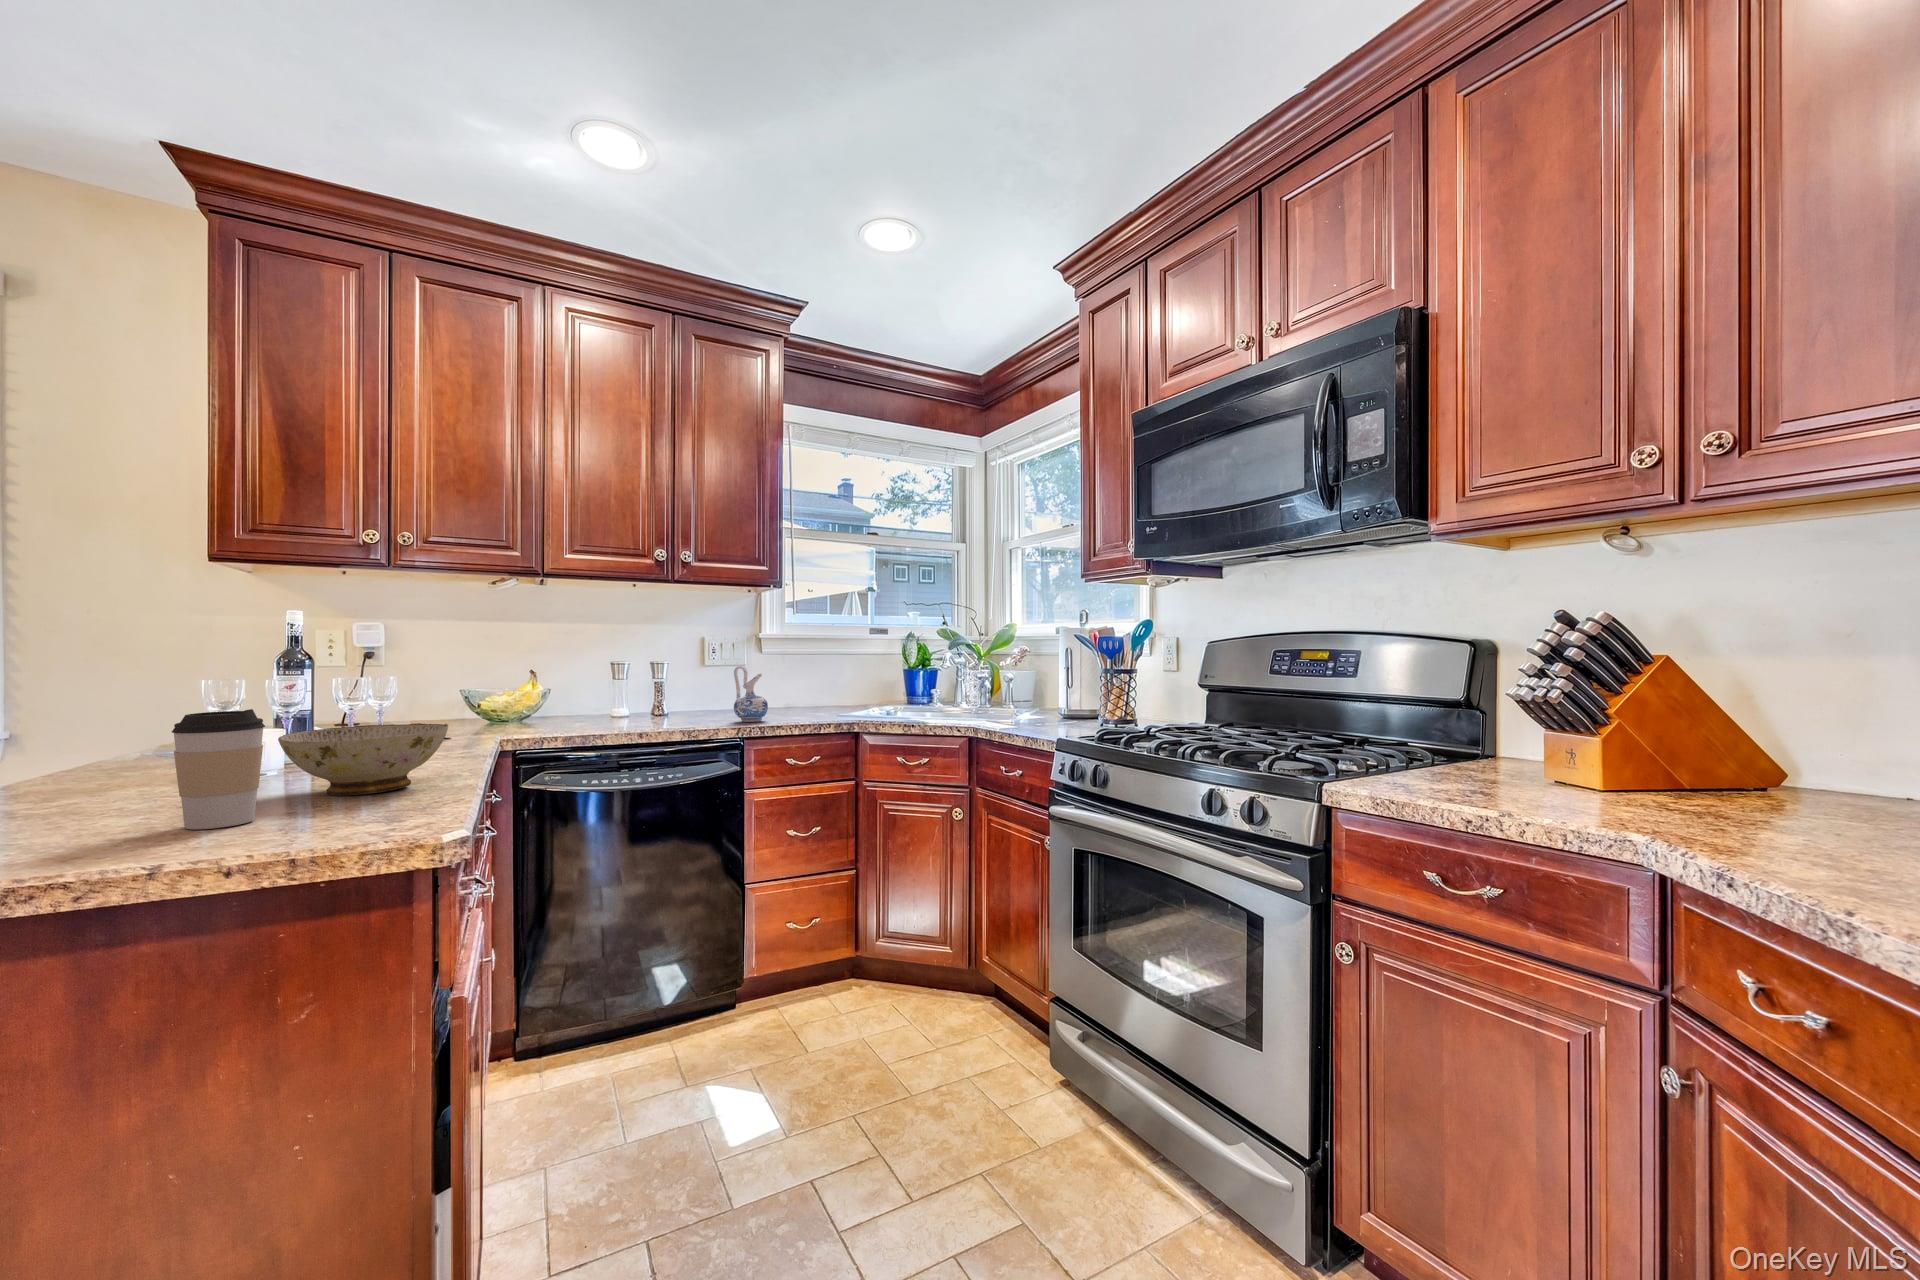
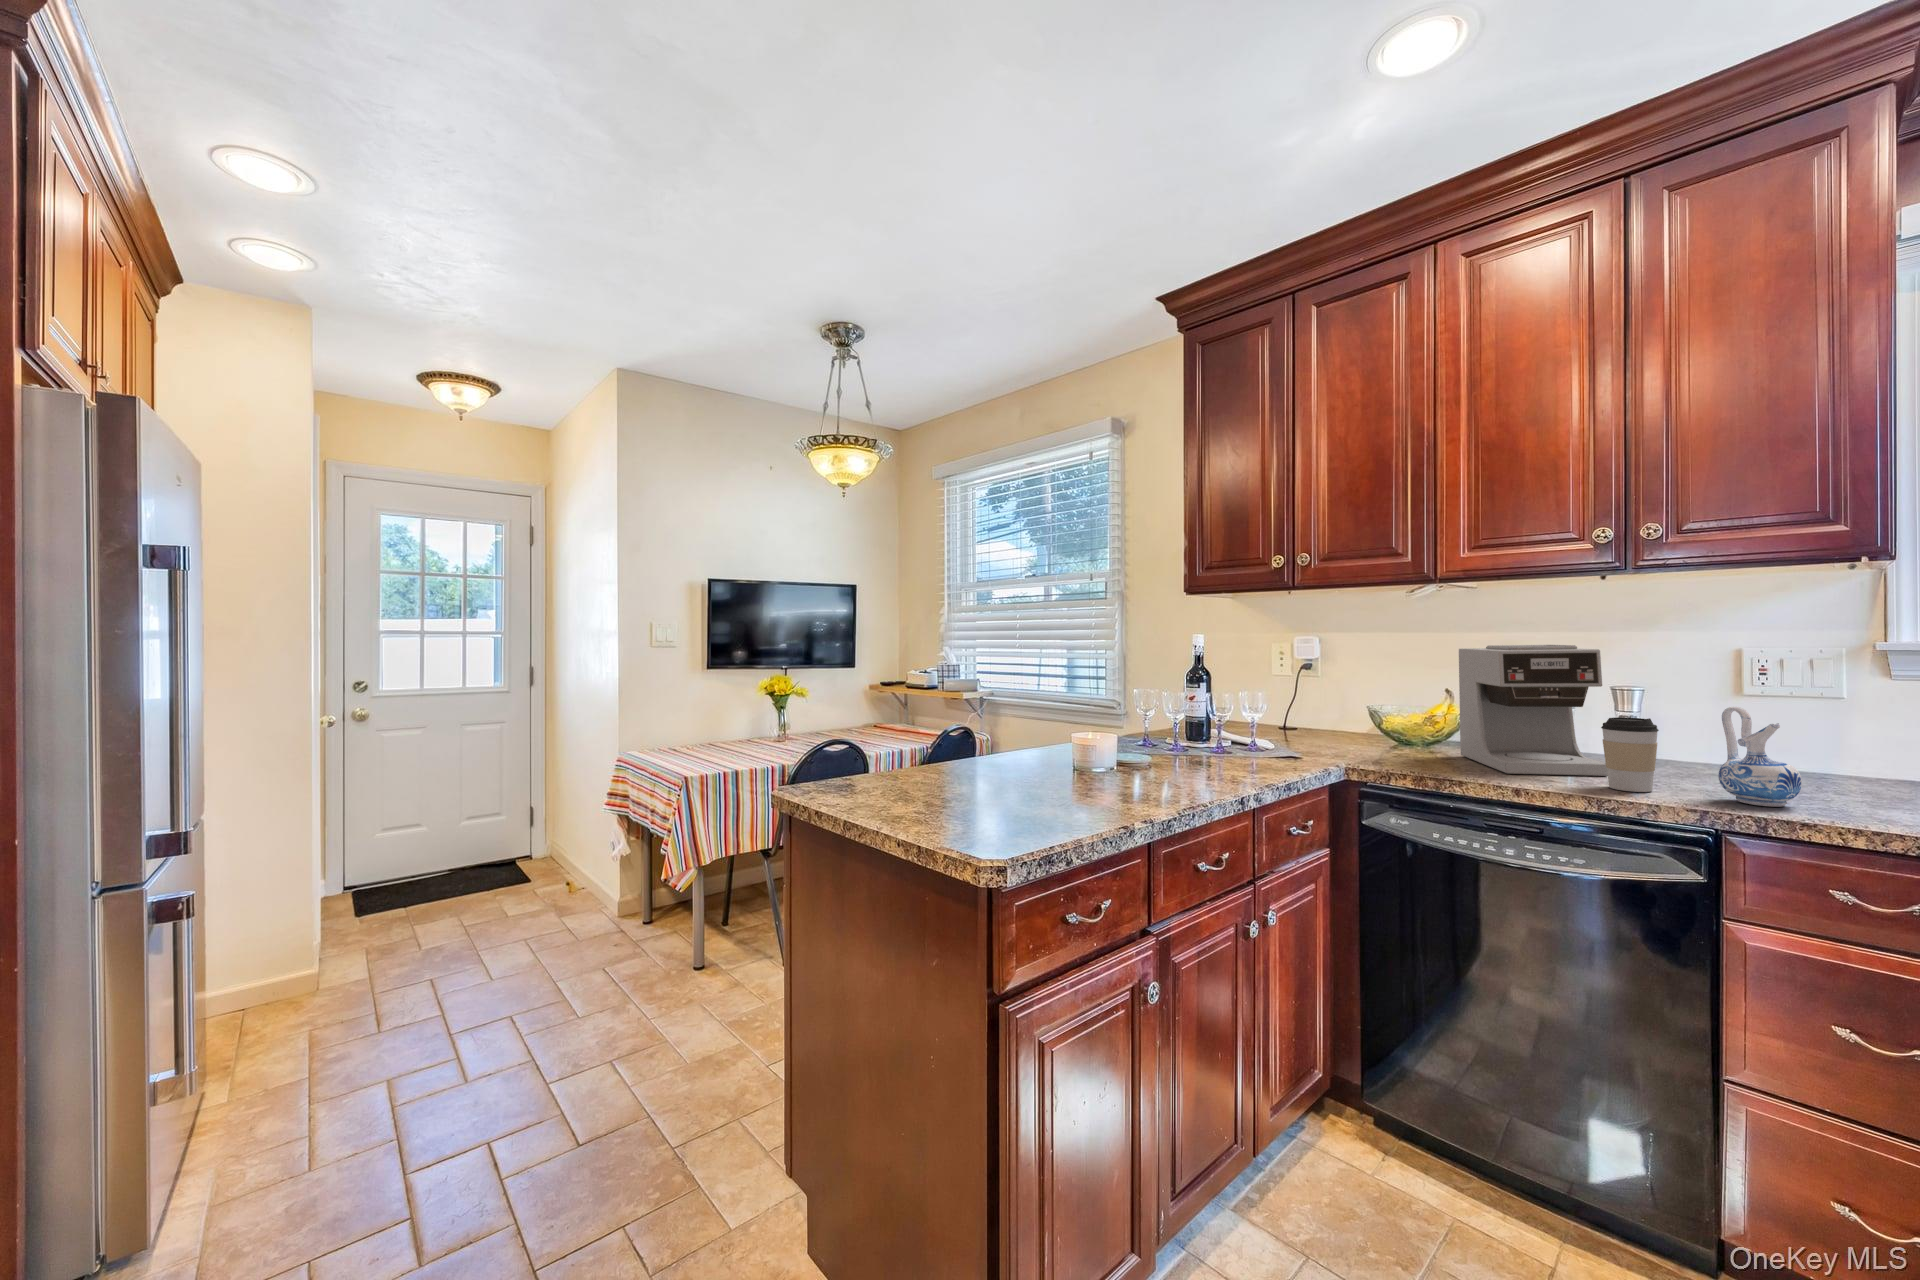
coffee maker: none [554,630,665,727] -> present [1459,645,1608,776]
coffee cup: present [172,709,265,829] -> present [1601,717,1659,792]
ceramic bowl: present [278,723,448,796] -> none [1023,743,1142,806]

